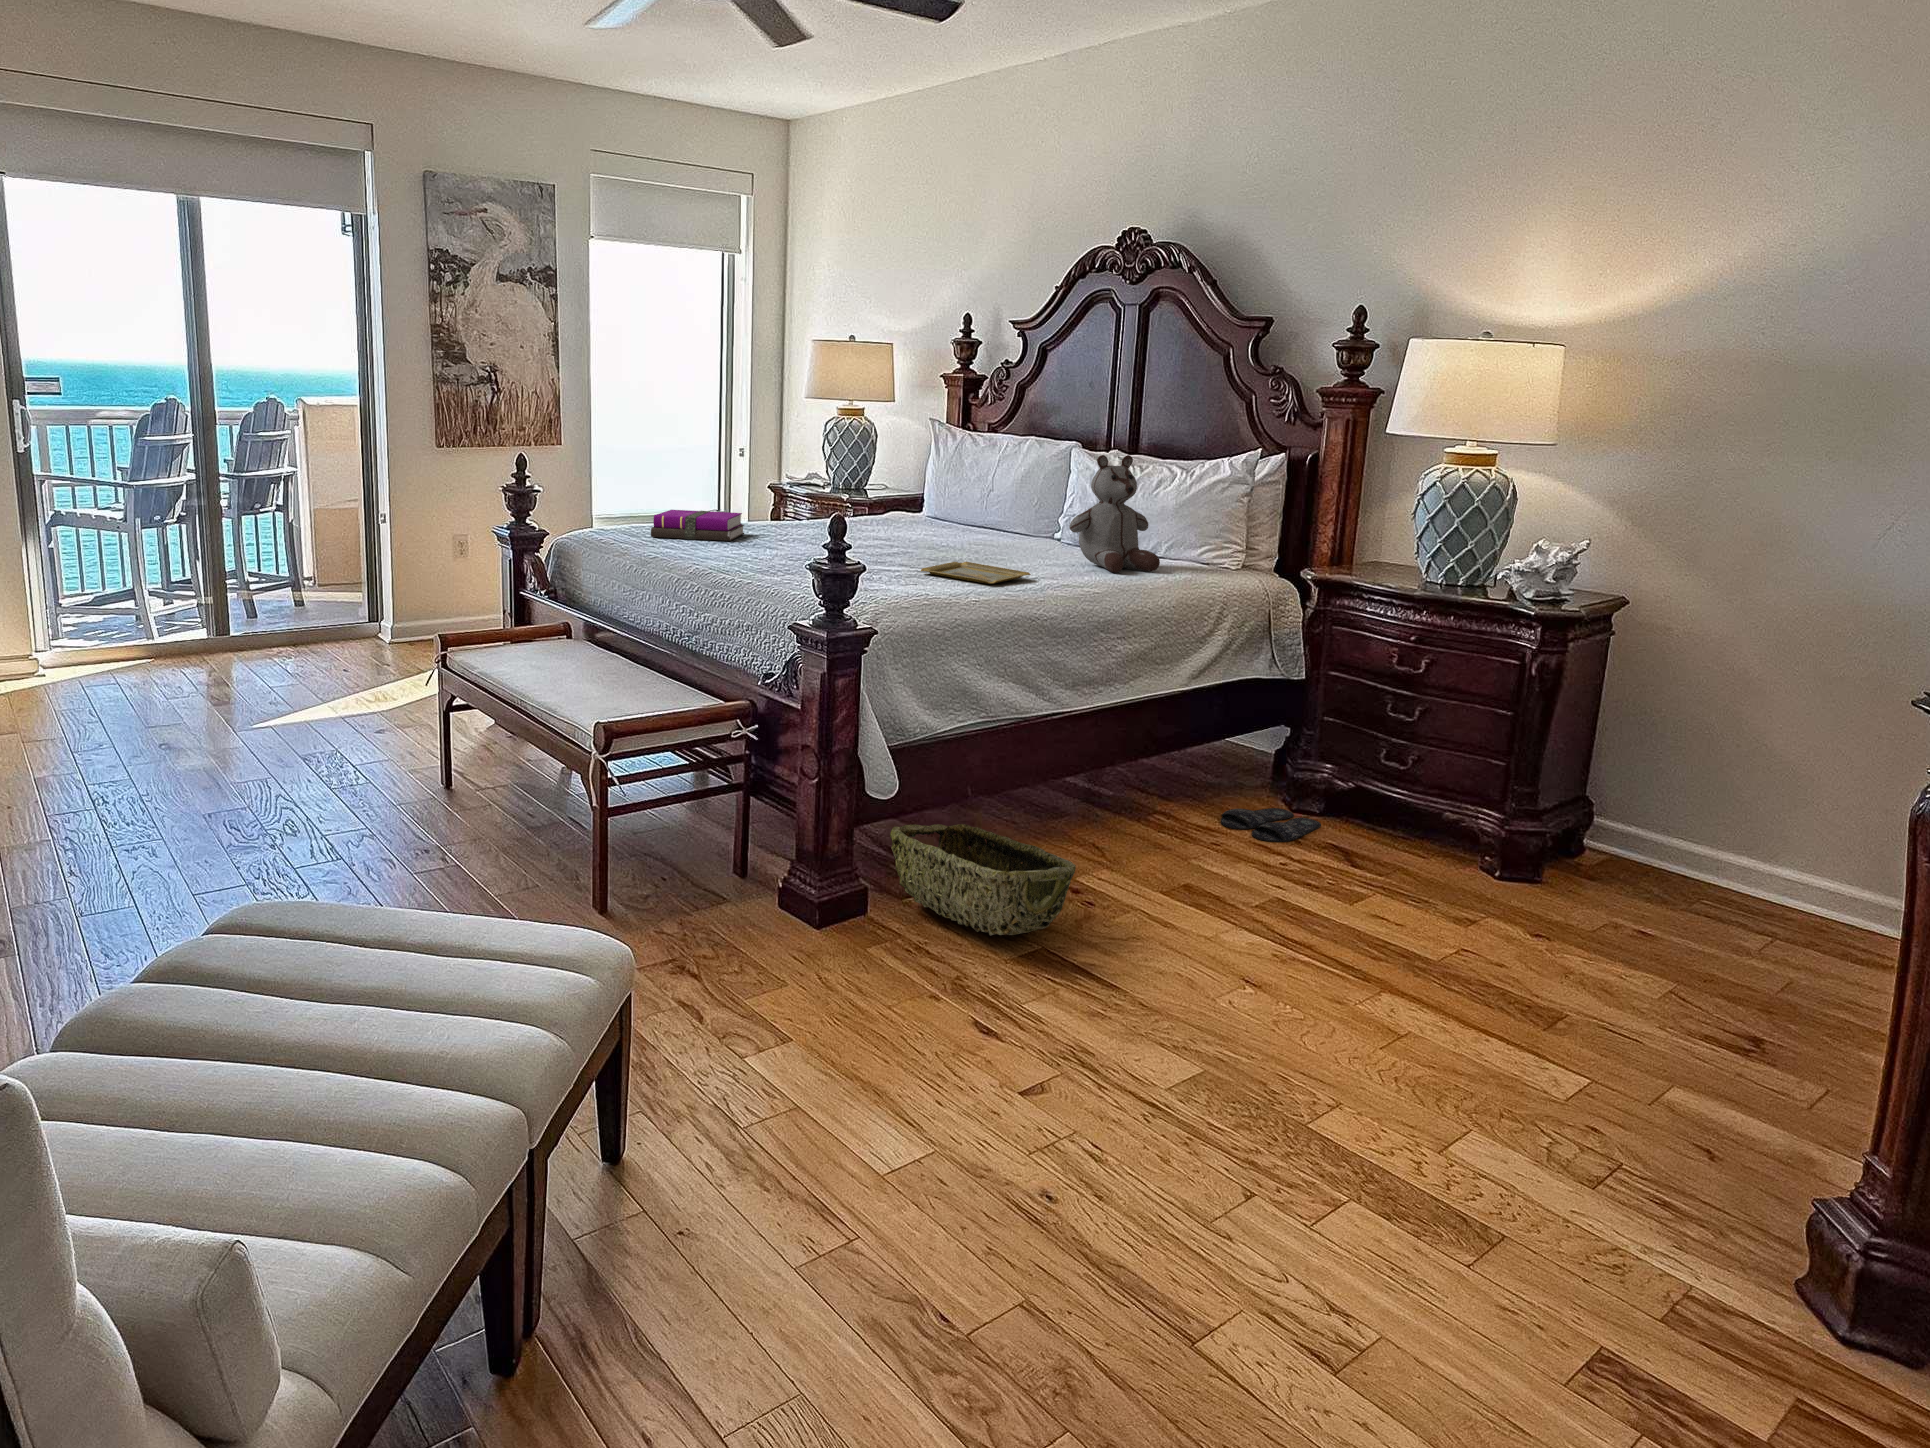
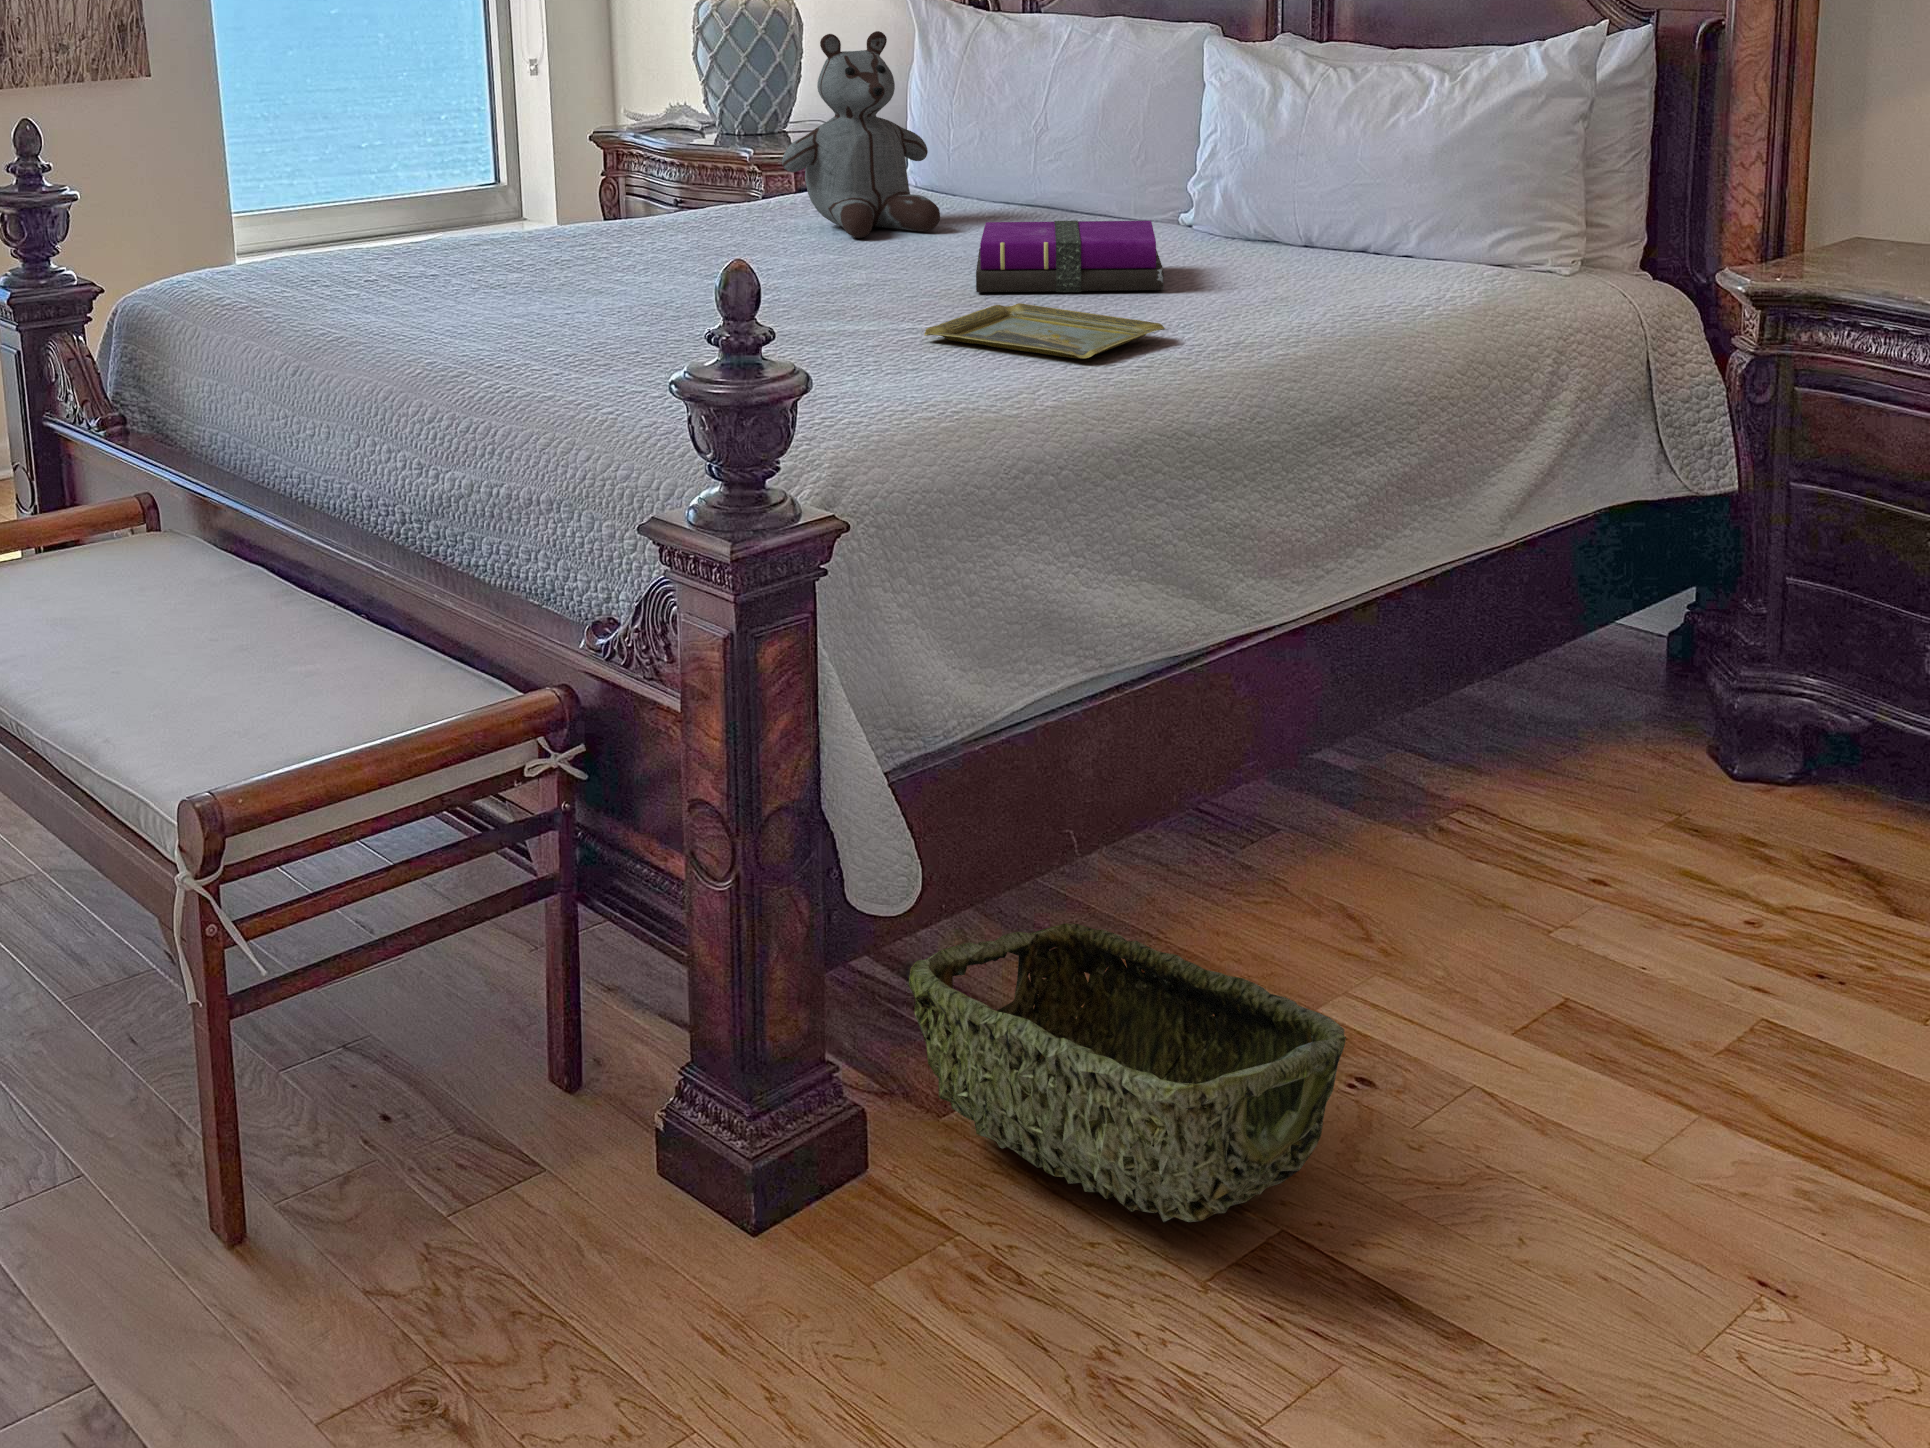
stuffed bear: present [1069,455,1160,573] -> present [782,31,940,238]
notebook: present [651,510,744,541] -> present [976,220,1164,292]
slippers: present [1221,808,1321,842] -> none [1594,774,1802,864]

